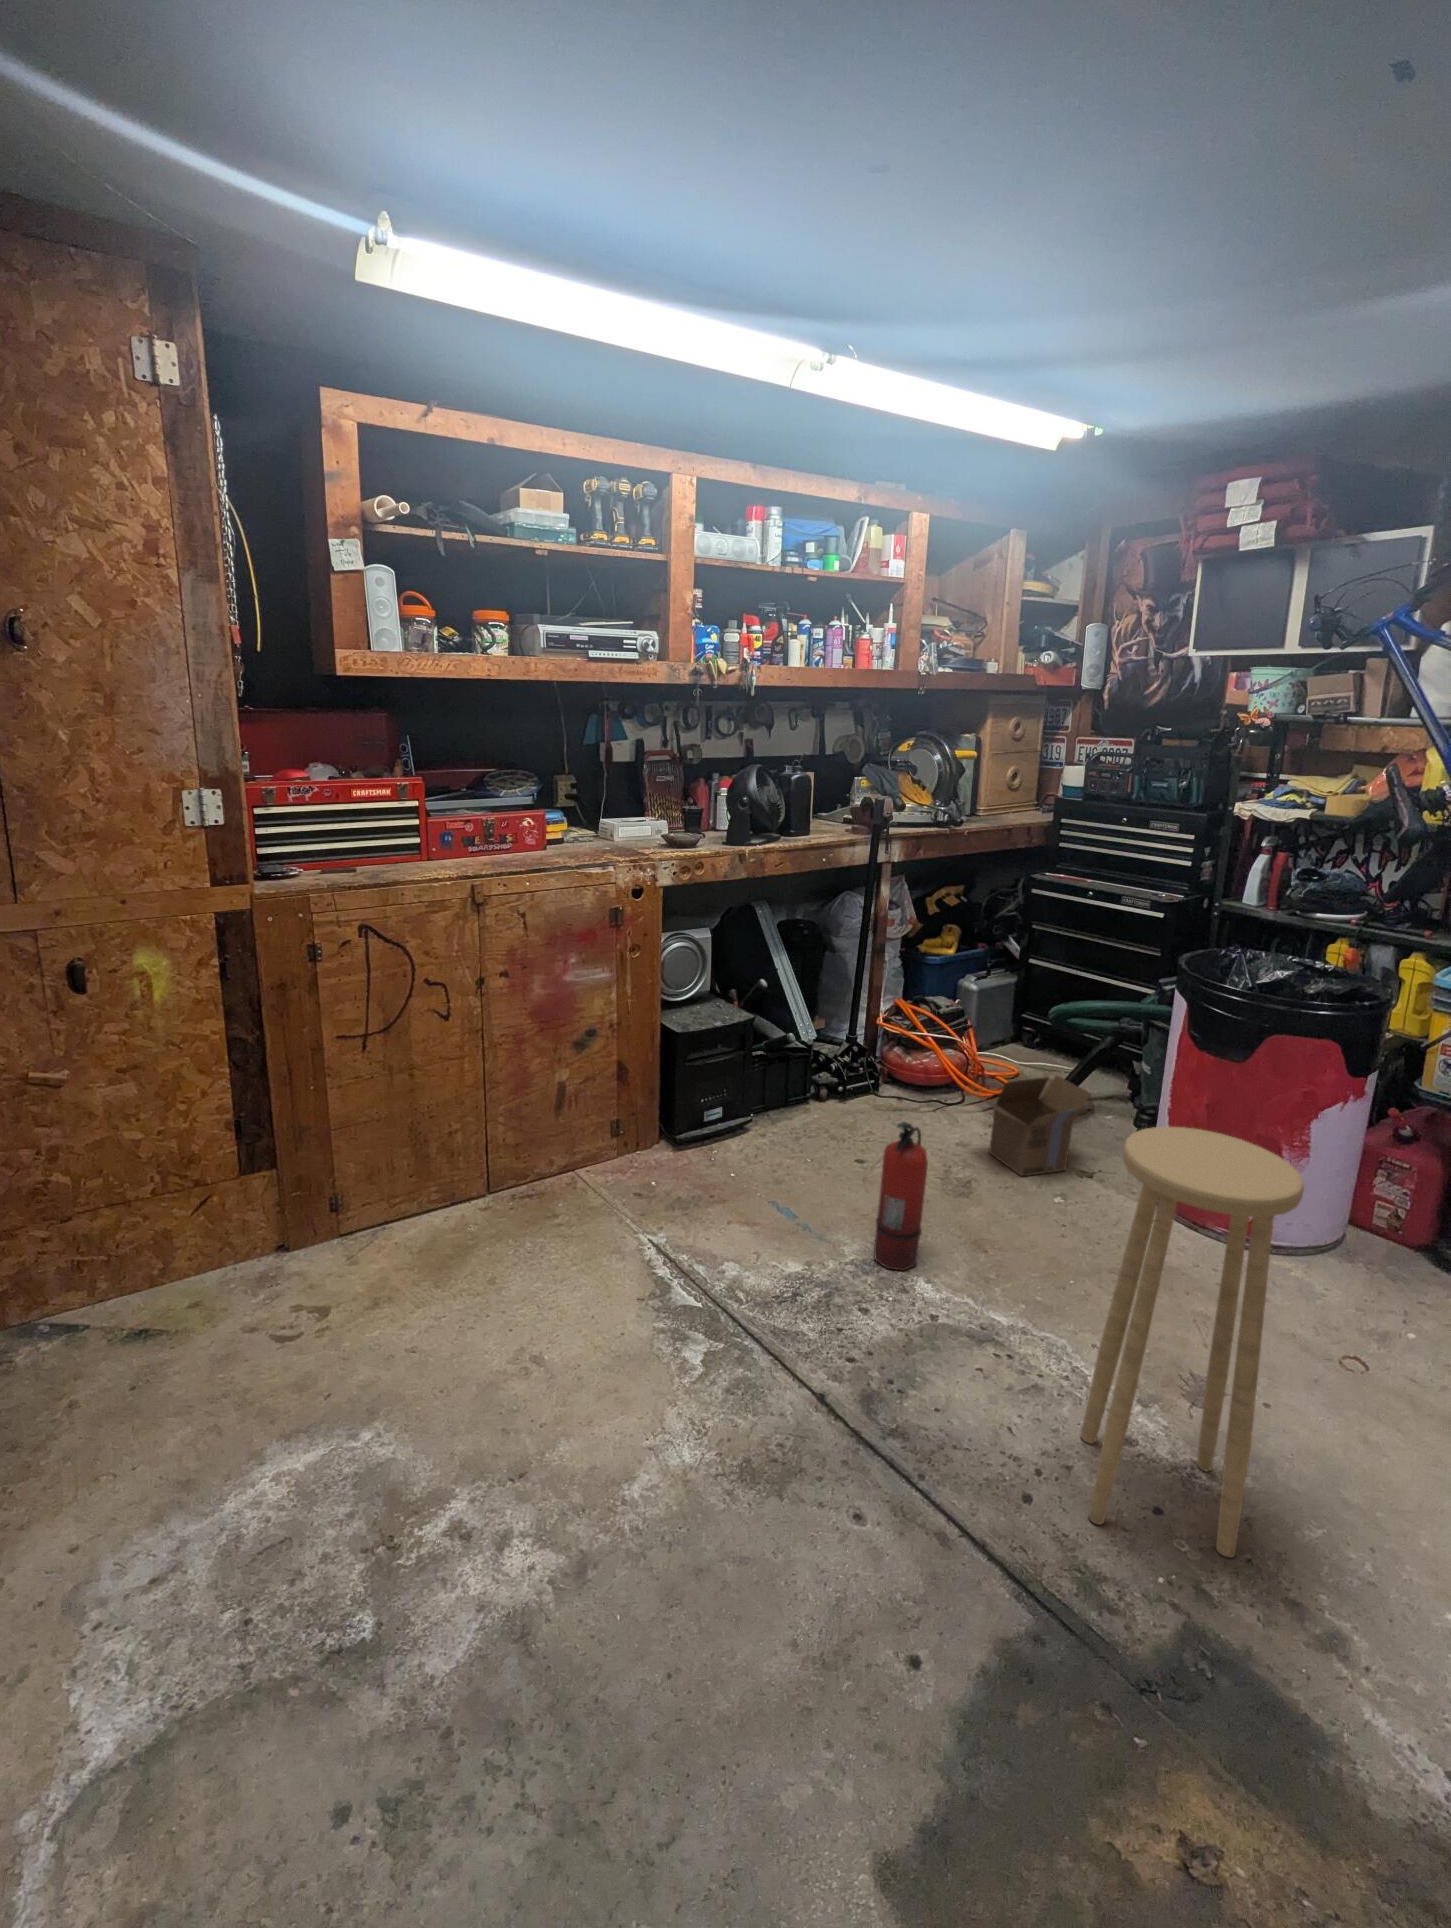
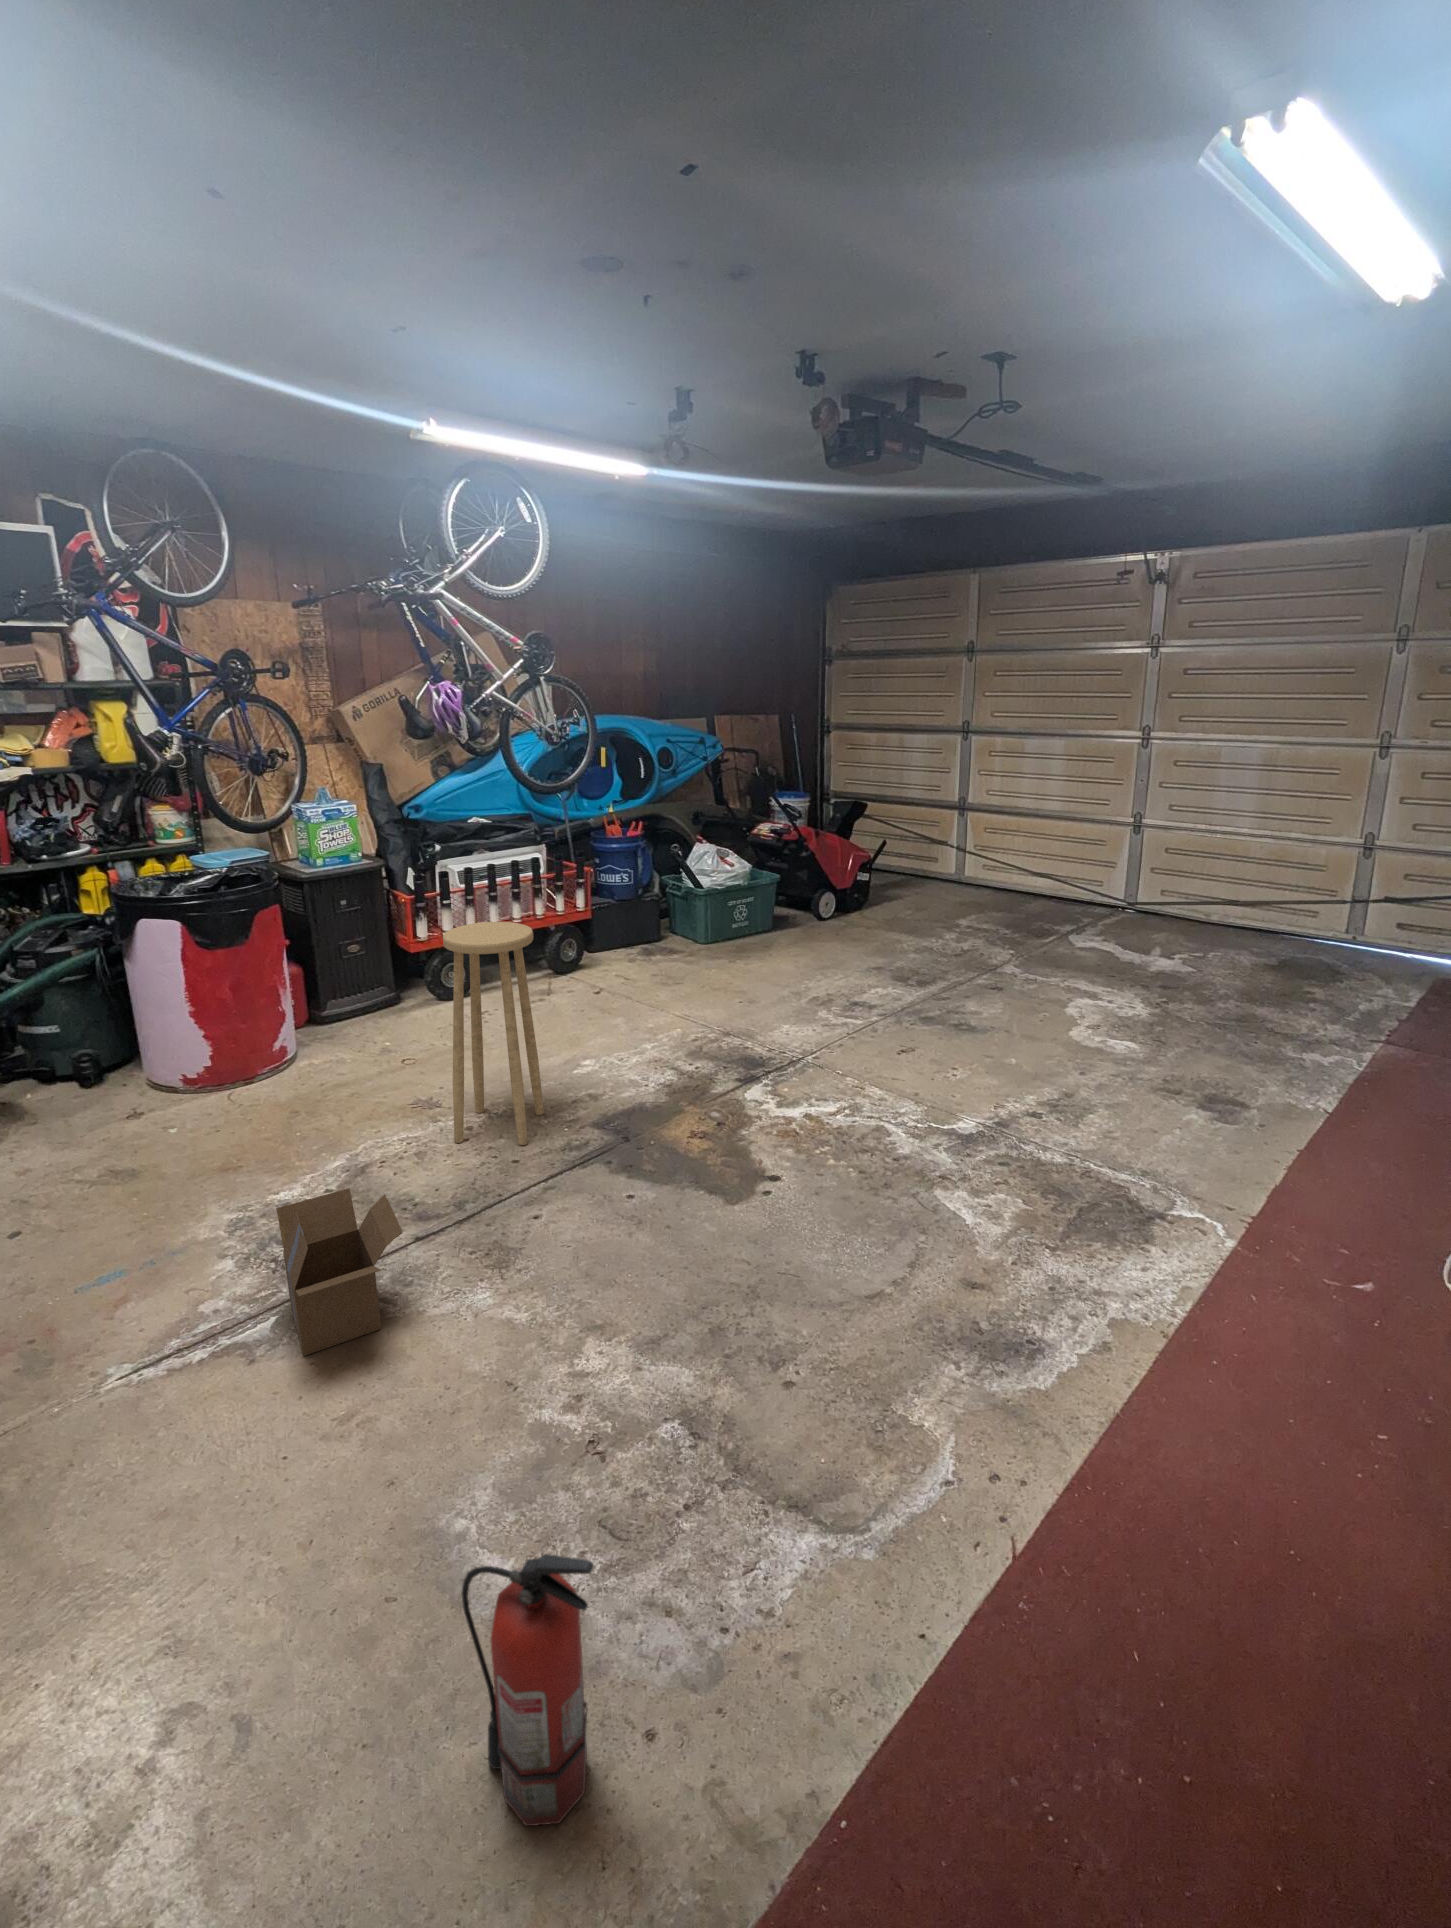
cardboard box: present [980,1075,1091,1176] -> present [276,1189,402,1356]
fire extinguisher: present [874,1122,928,1270] -> present [462,1554,594,1826]

